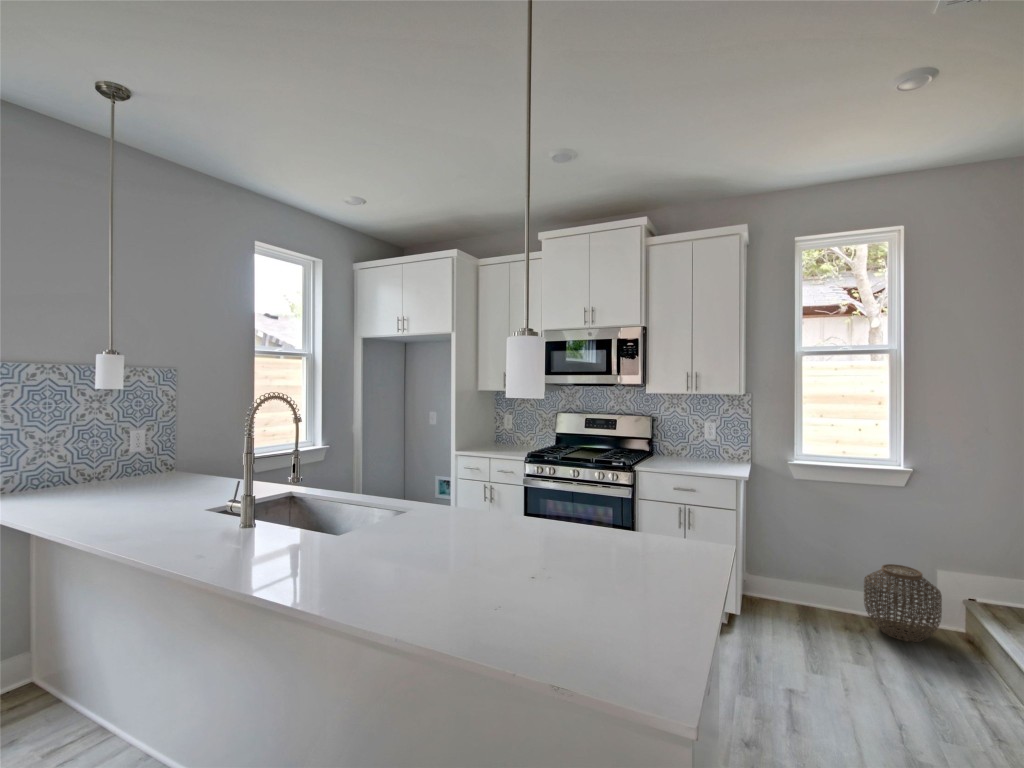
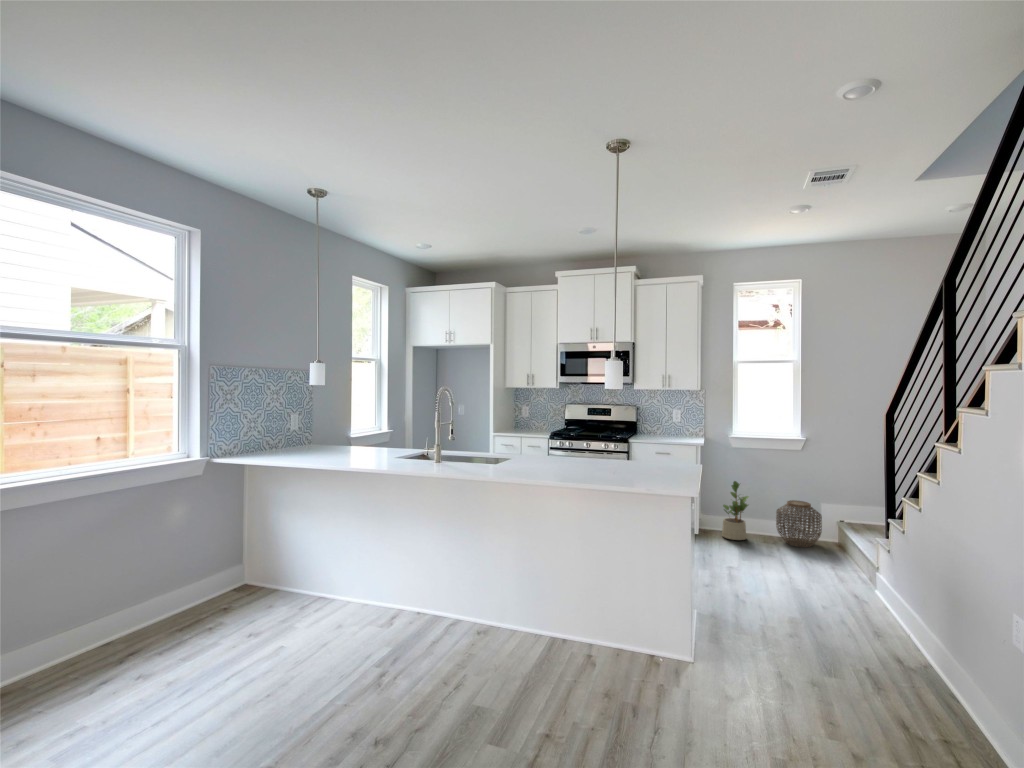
potted plant: none [777,531,820,622] -> present [722,481,749,540]

